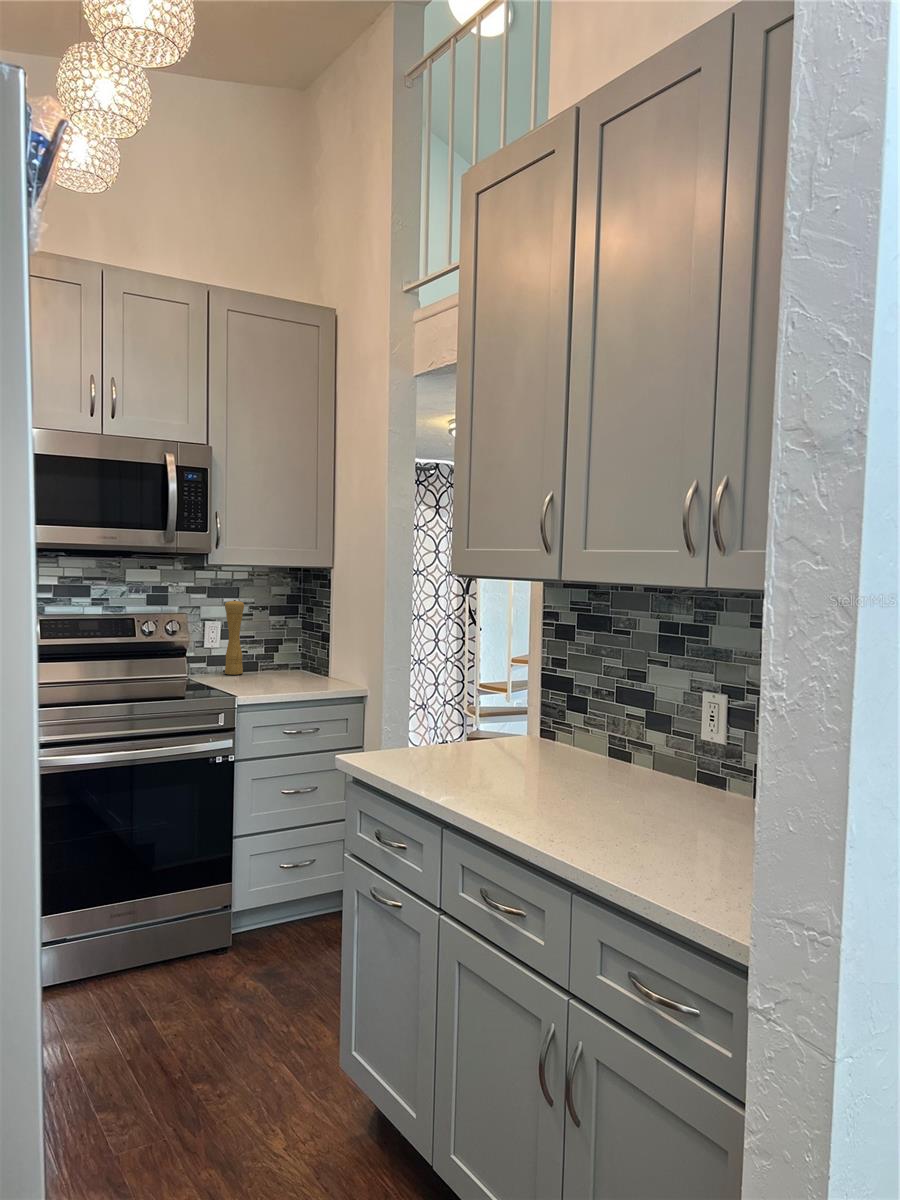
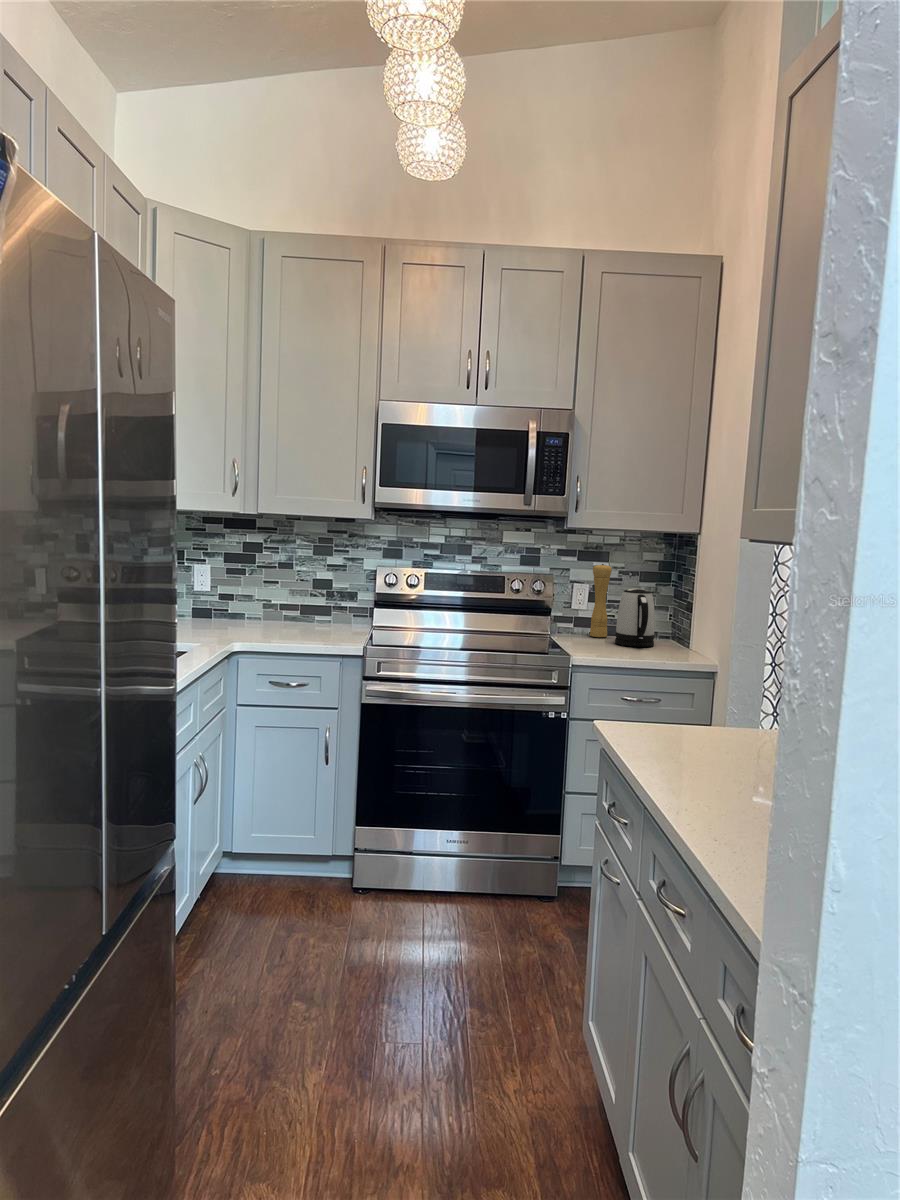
kettle: none [257,623,295,680] -> present [615,588,655,647]

